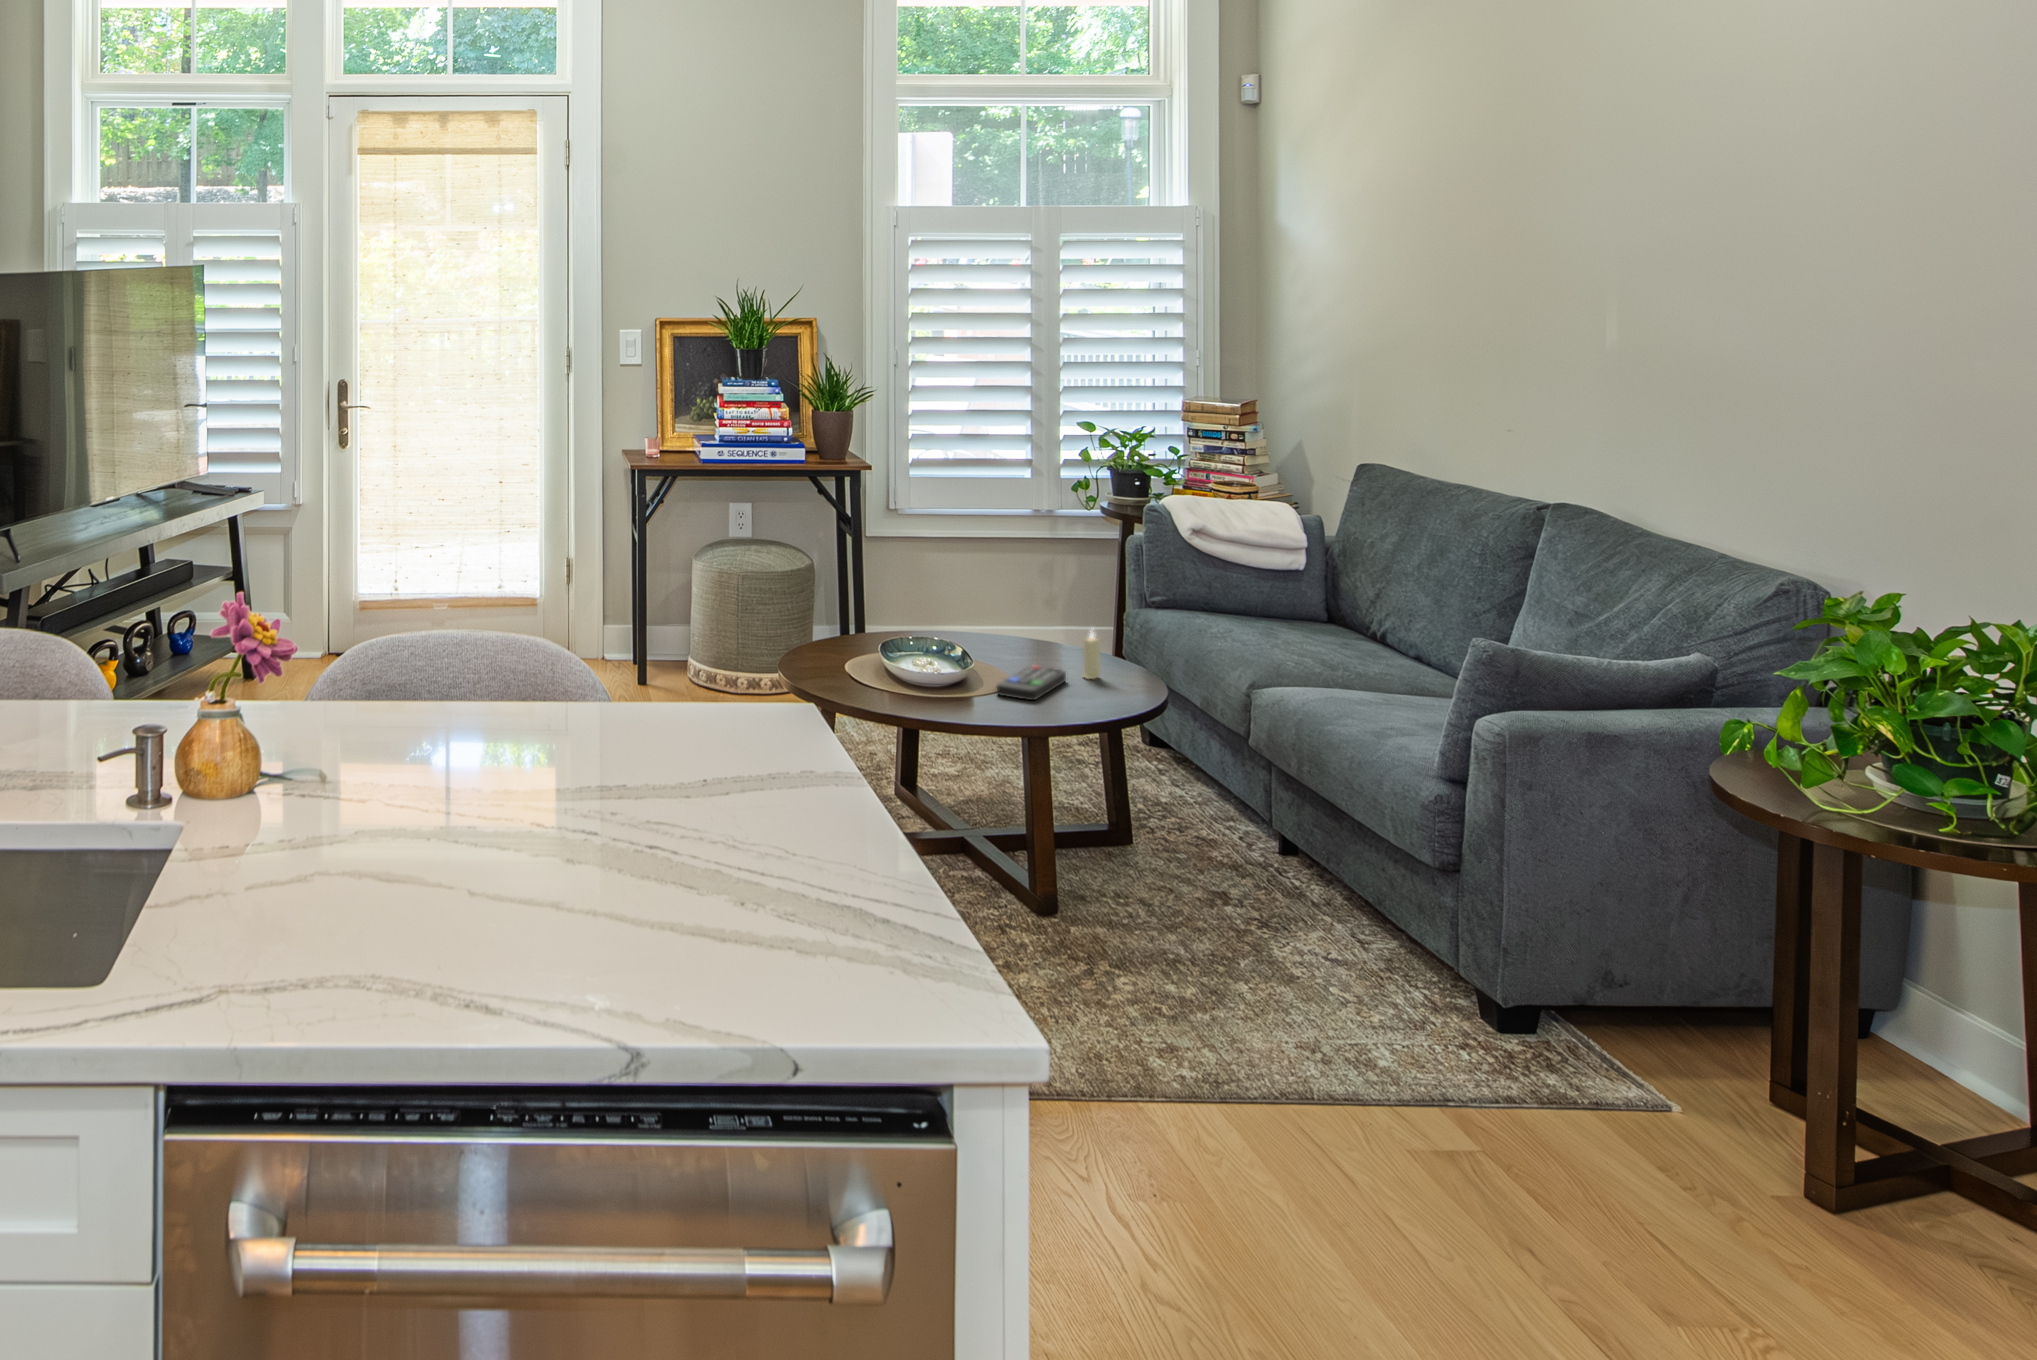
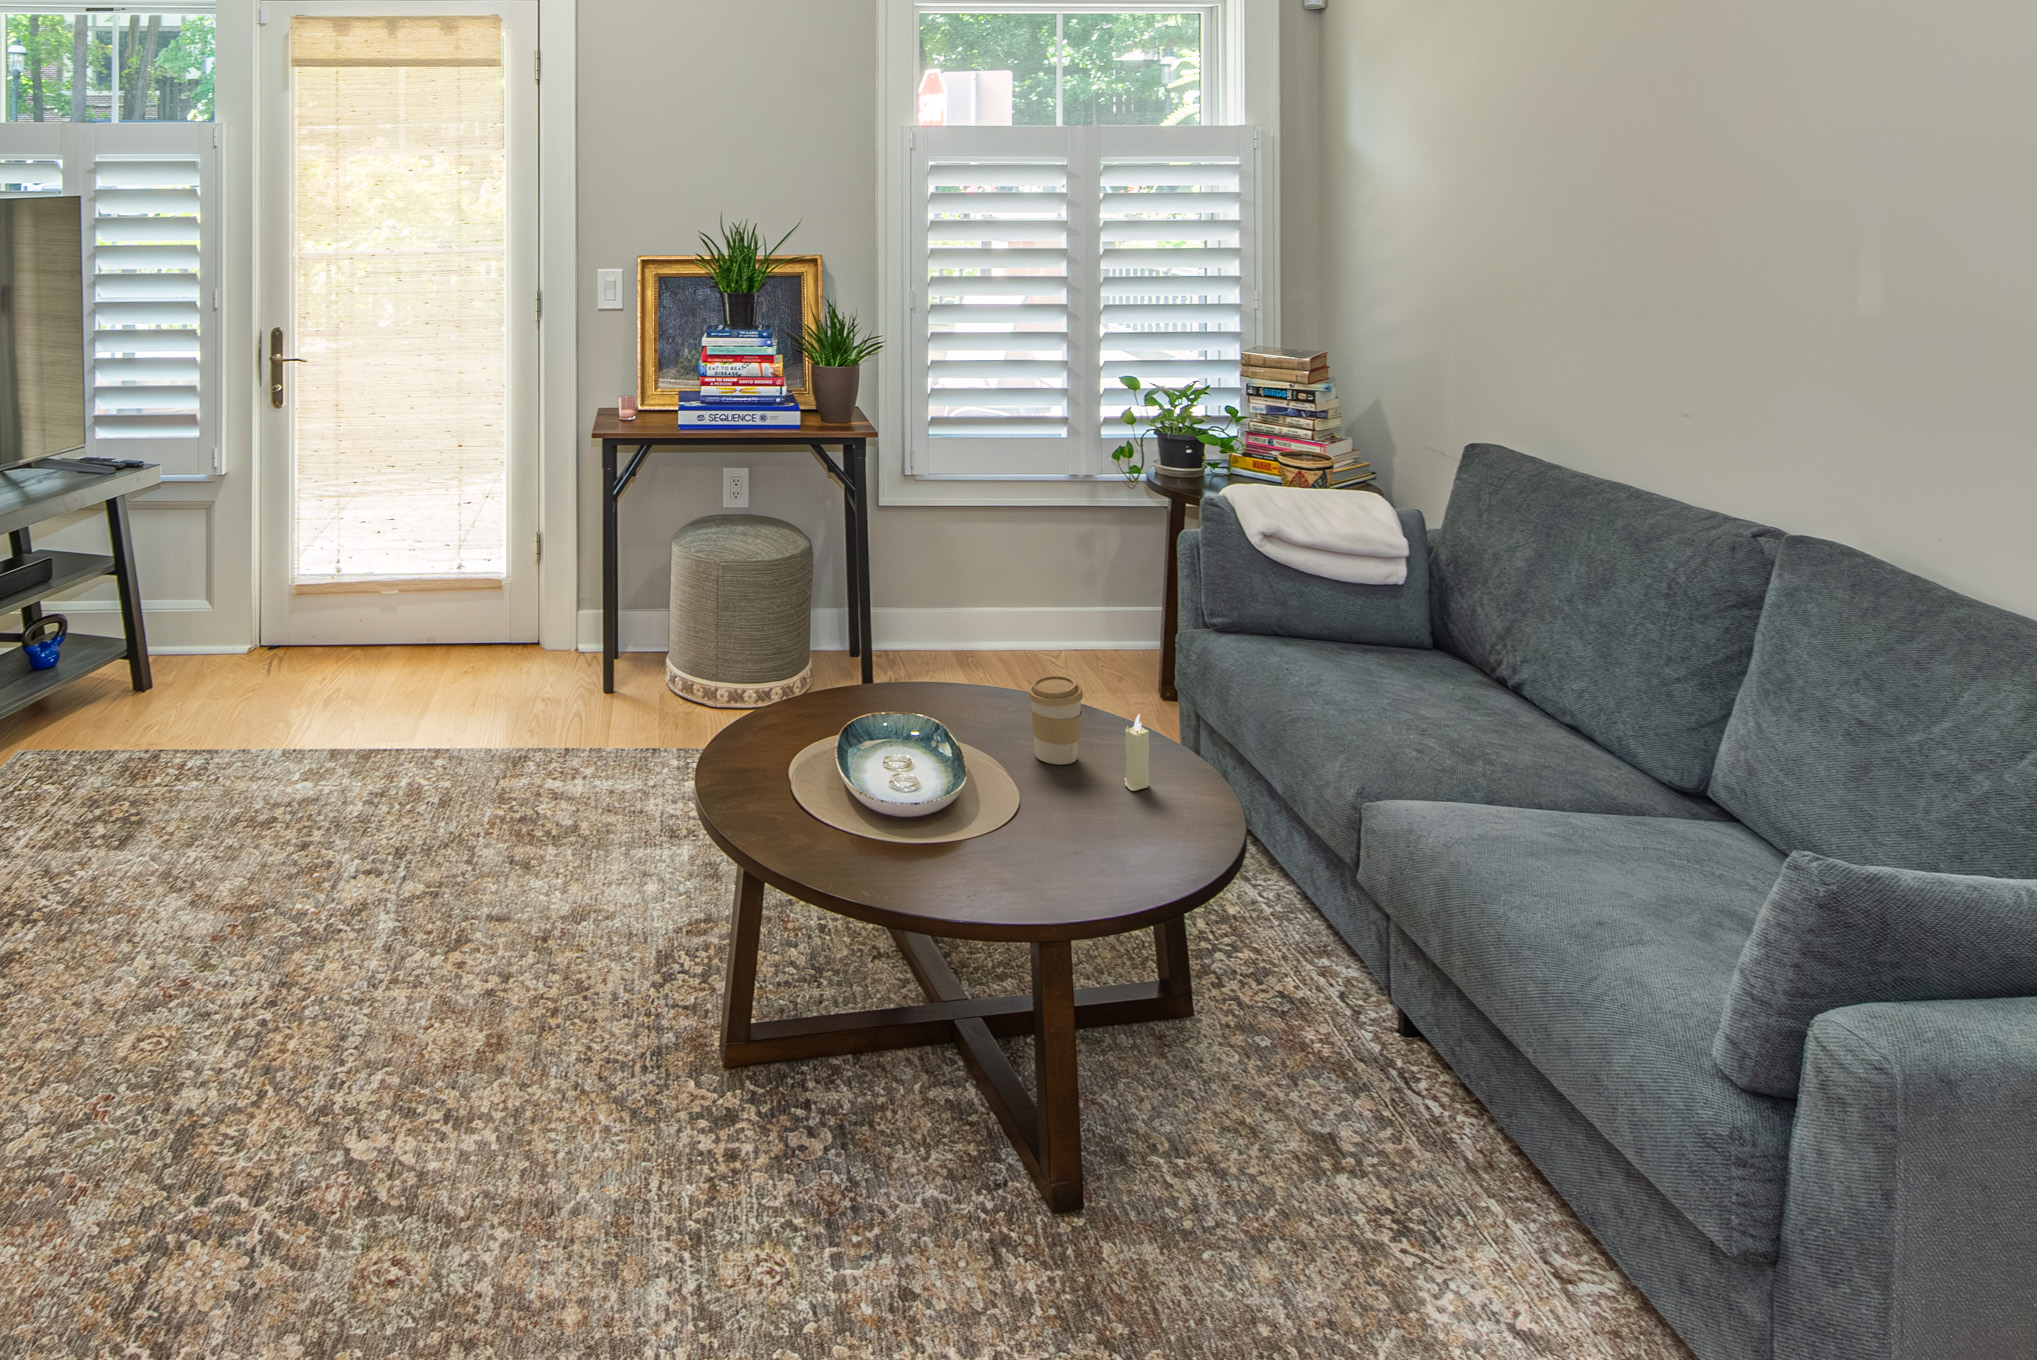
coffee cup: none [1012,608,1053,668] -> present [1028,675,1083,765]
remote control: present [997,666,1066,700] -> none [1001,769,1101,845]

